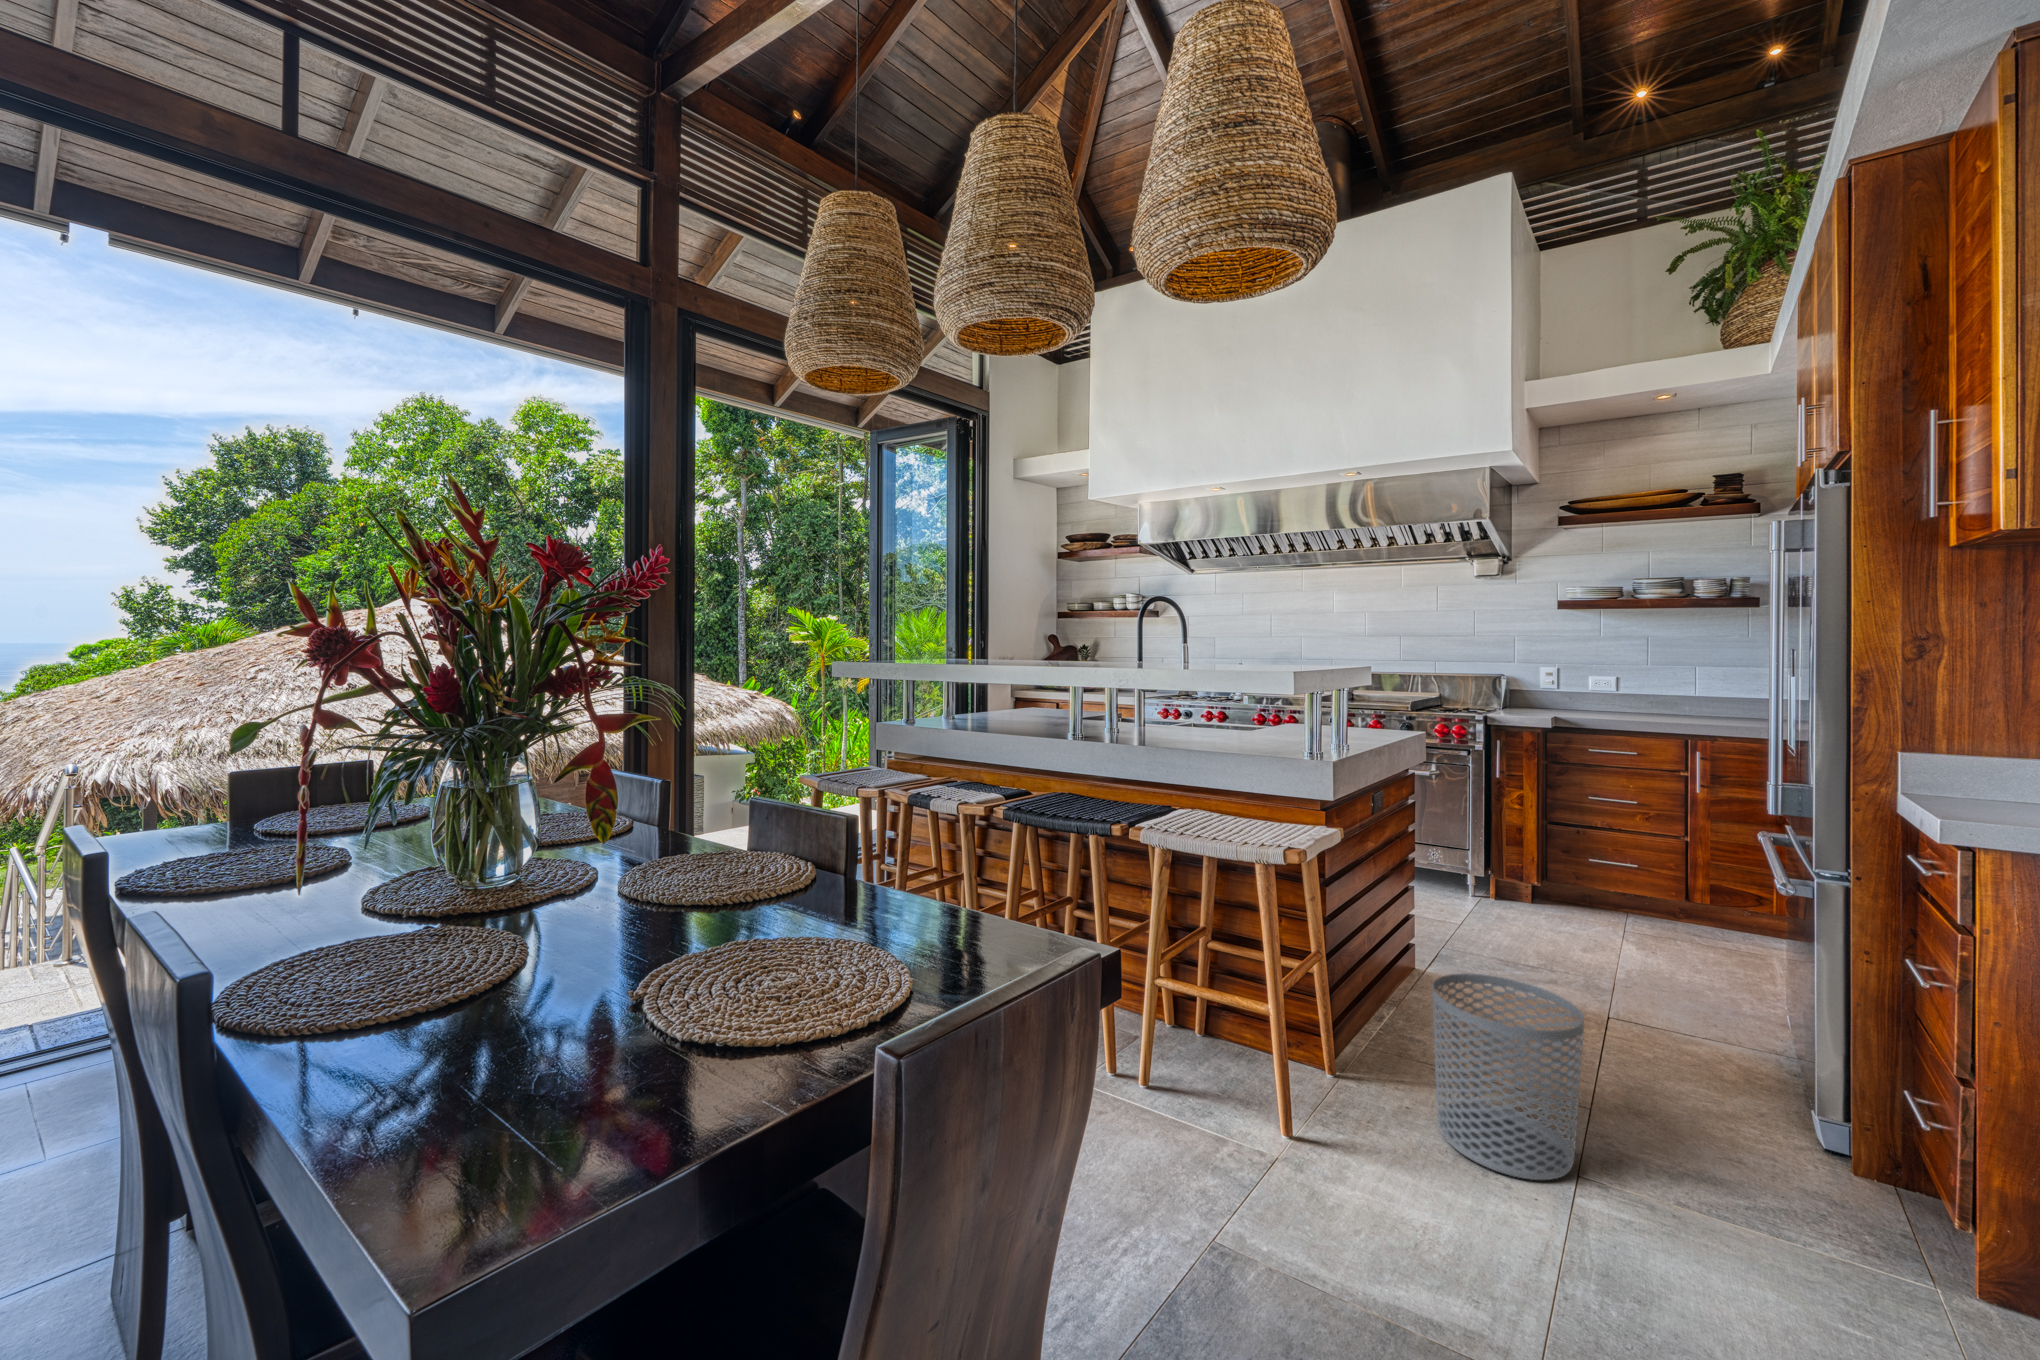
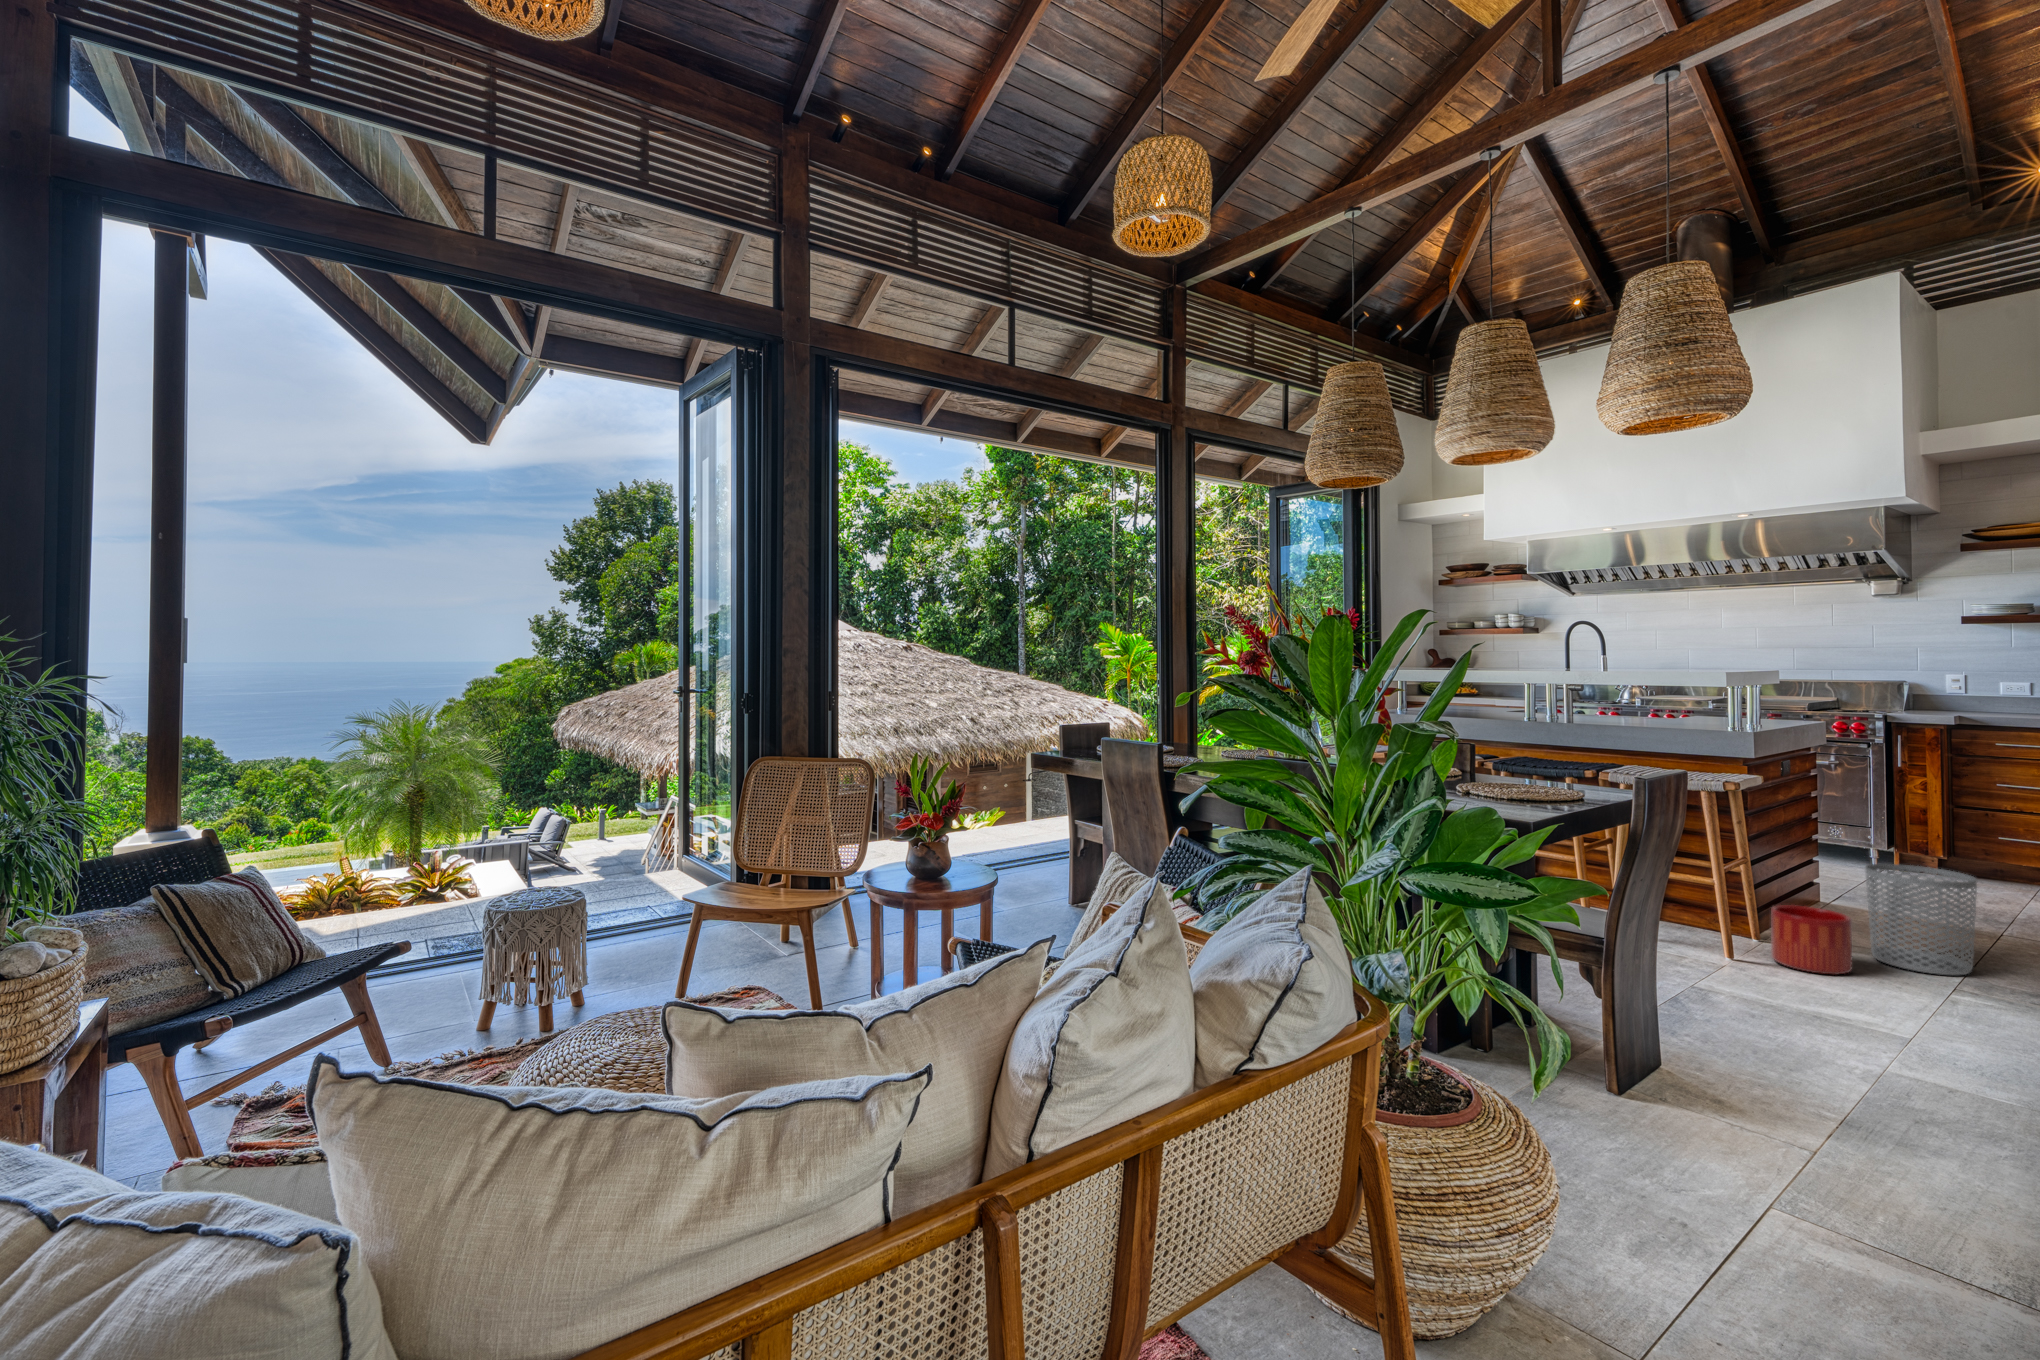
planter: none [1293,1053,1404,1194] -> present [1771,905,1852,975]

